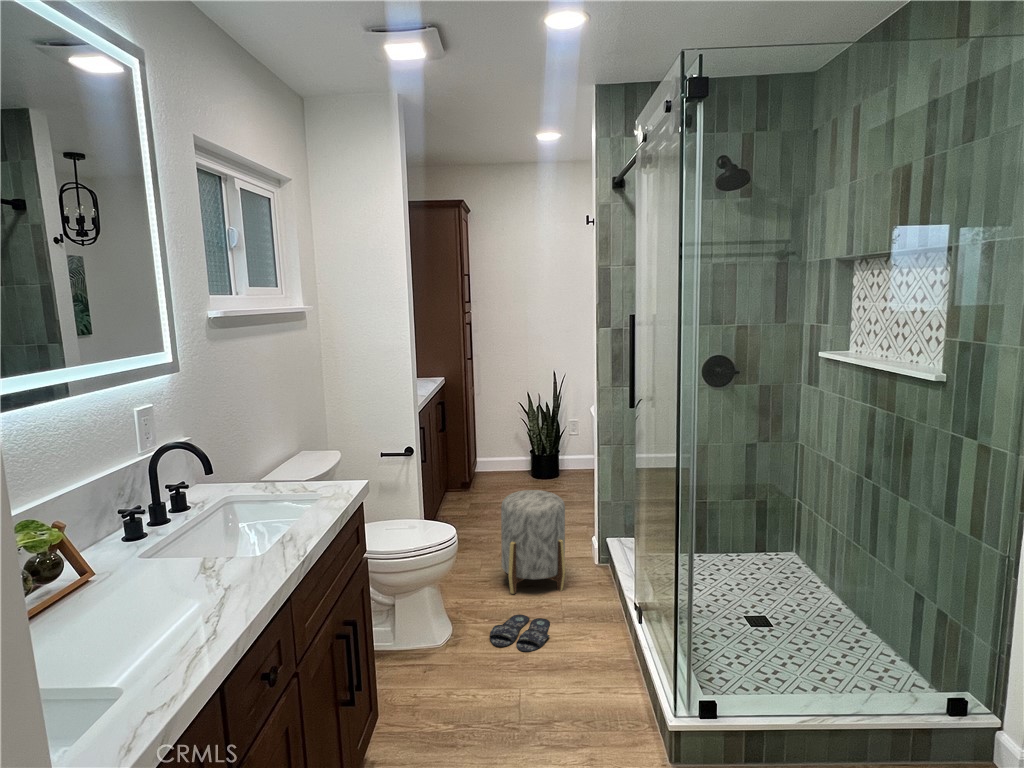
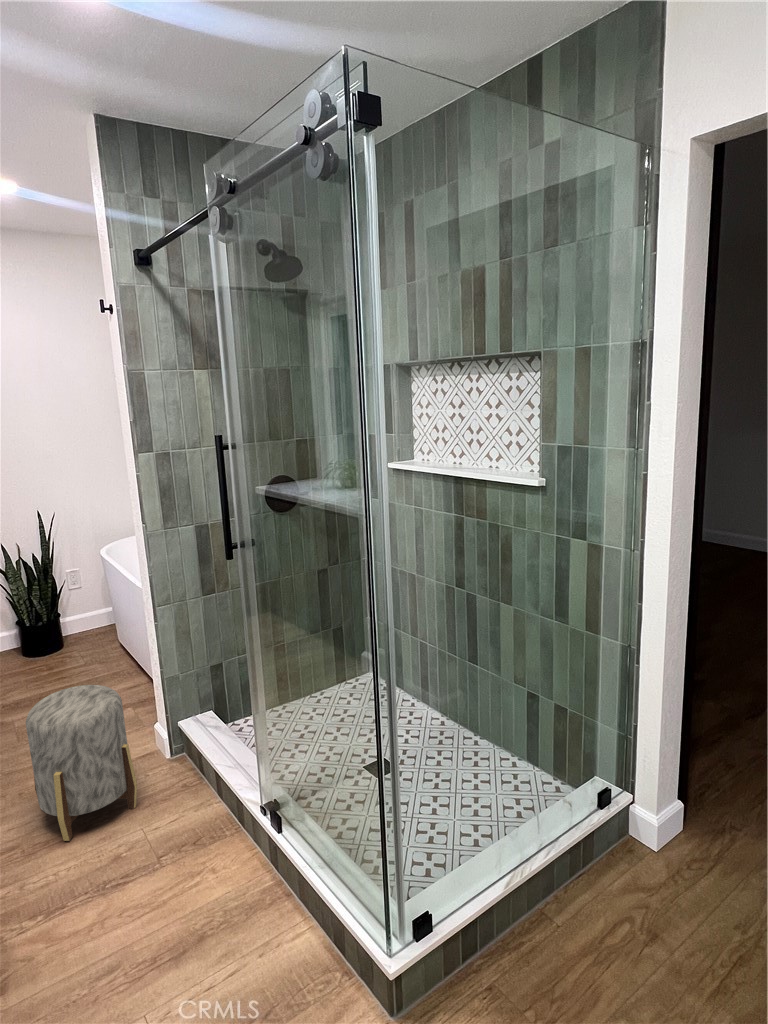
slippers: present [490,615,550,652] -> none [61,861,151,941]

